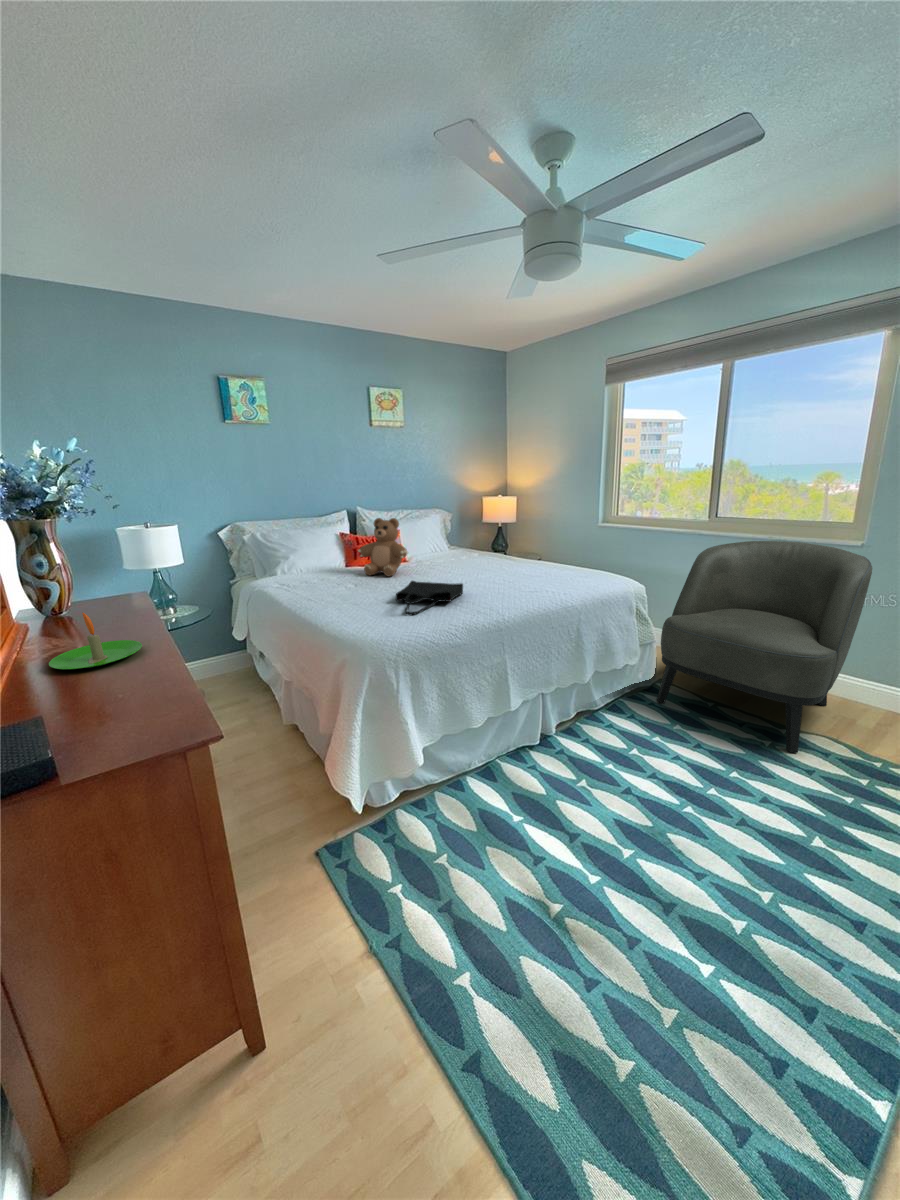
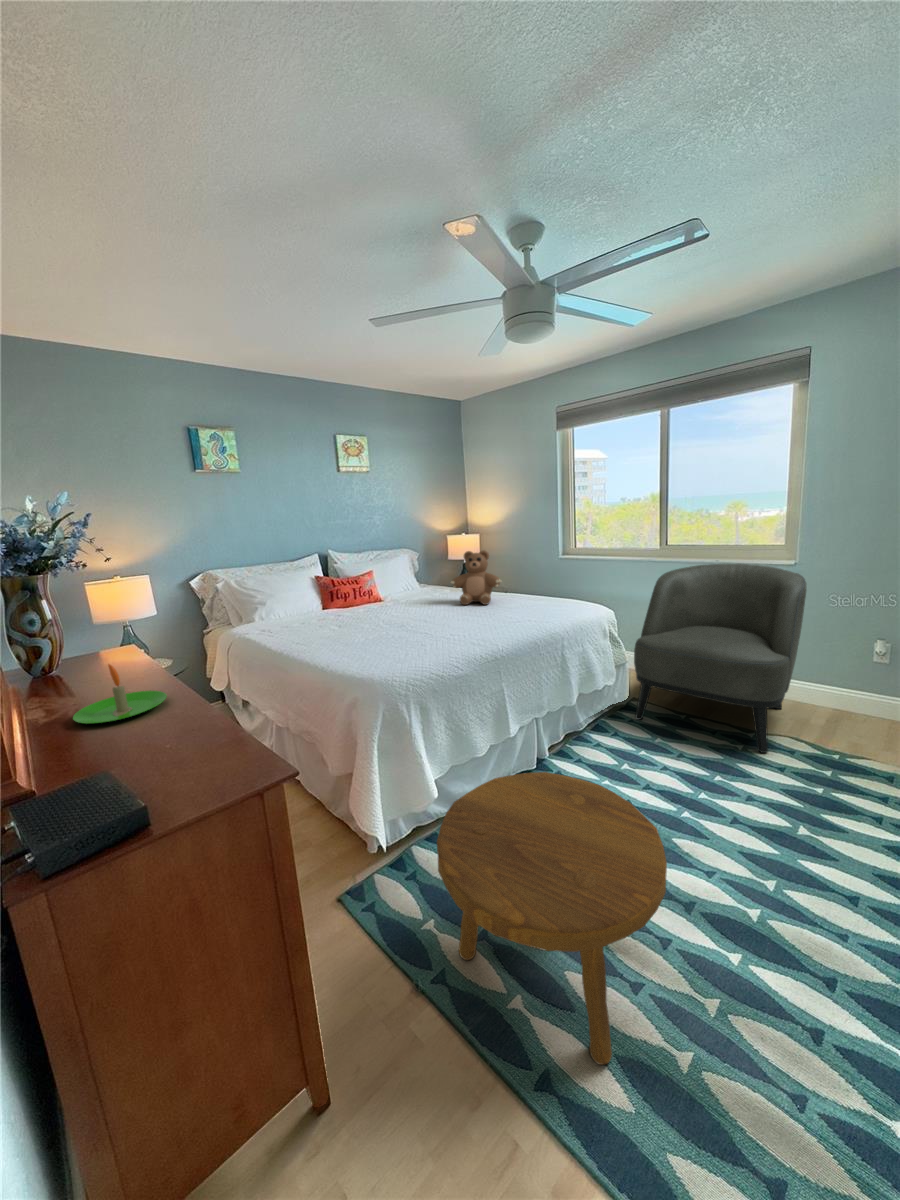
teddy bear: present [358,518,408,576] -> present [451,550,501,605]
tote bag: present [396,581,463,615] -> none [390,617,453,650]
footstool: none [390,753,629,1057] -> present [437,772,667,1065]

